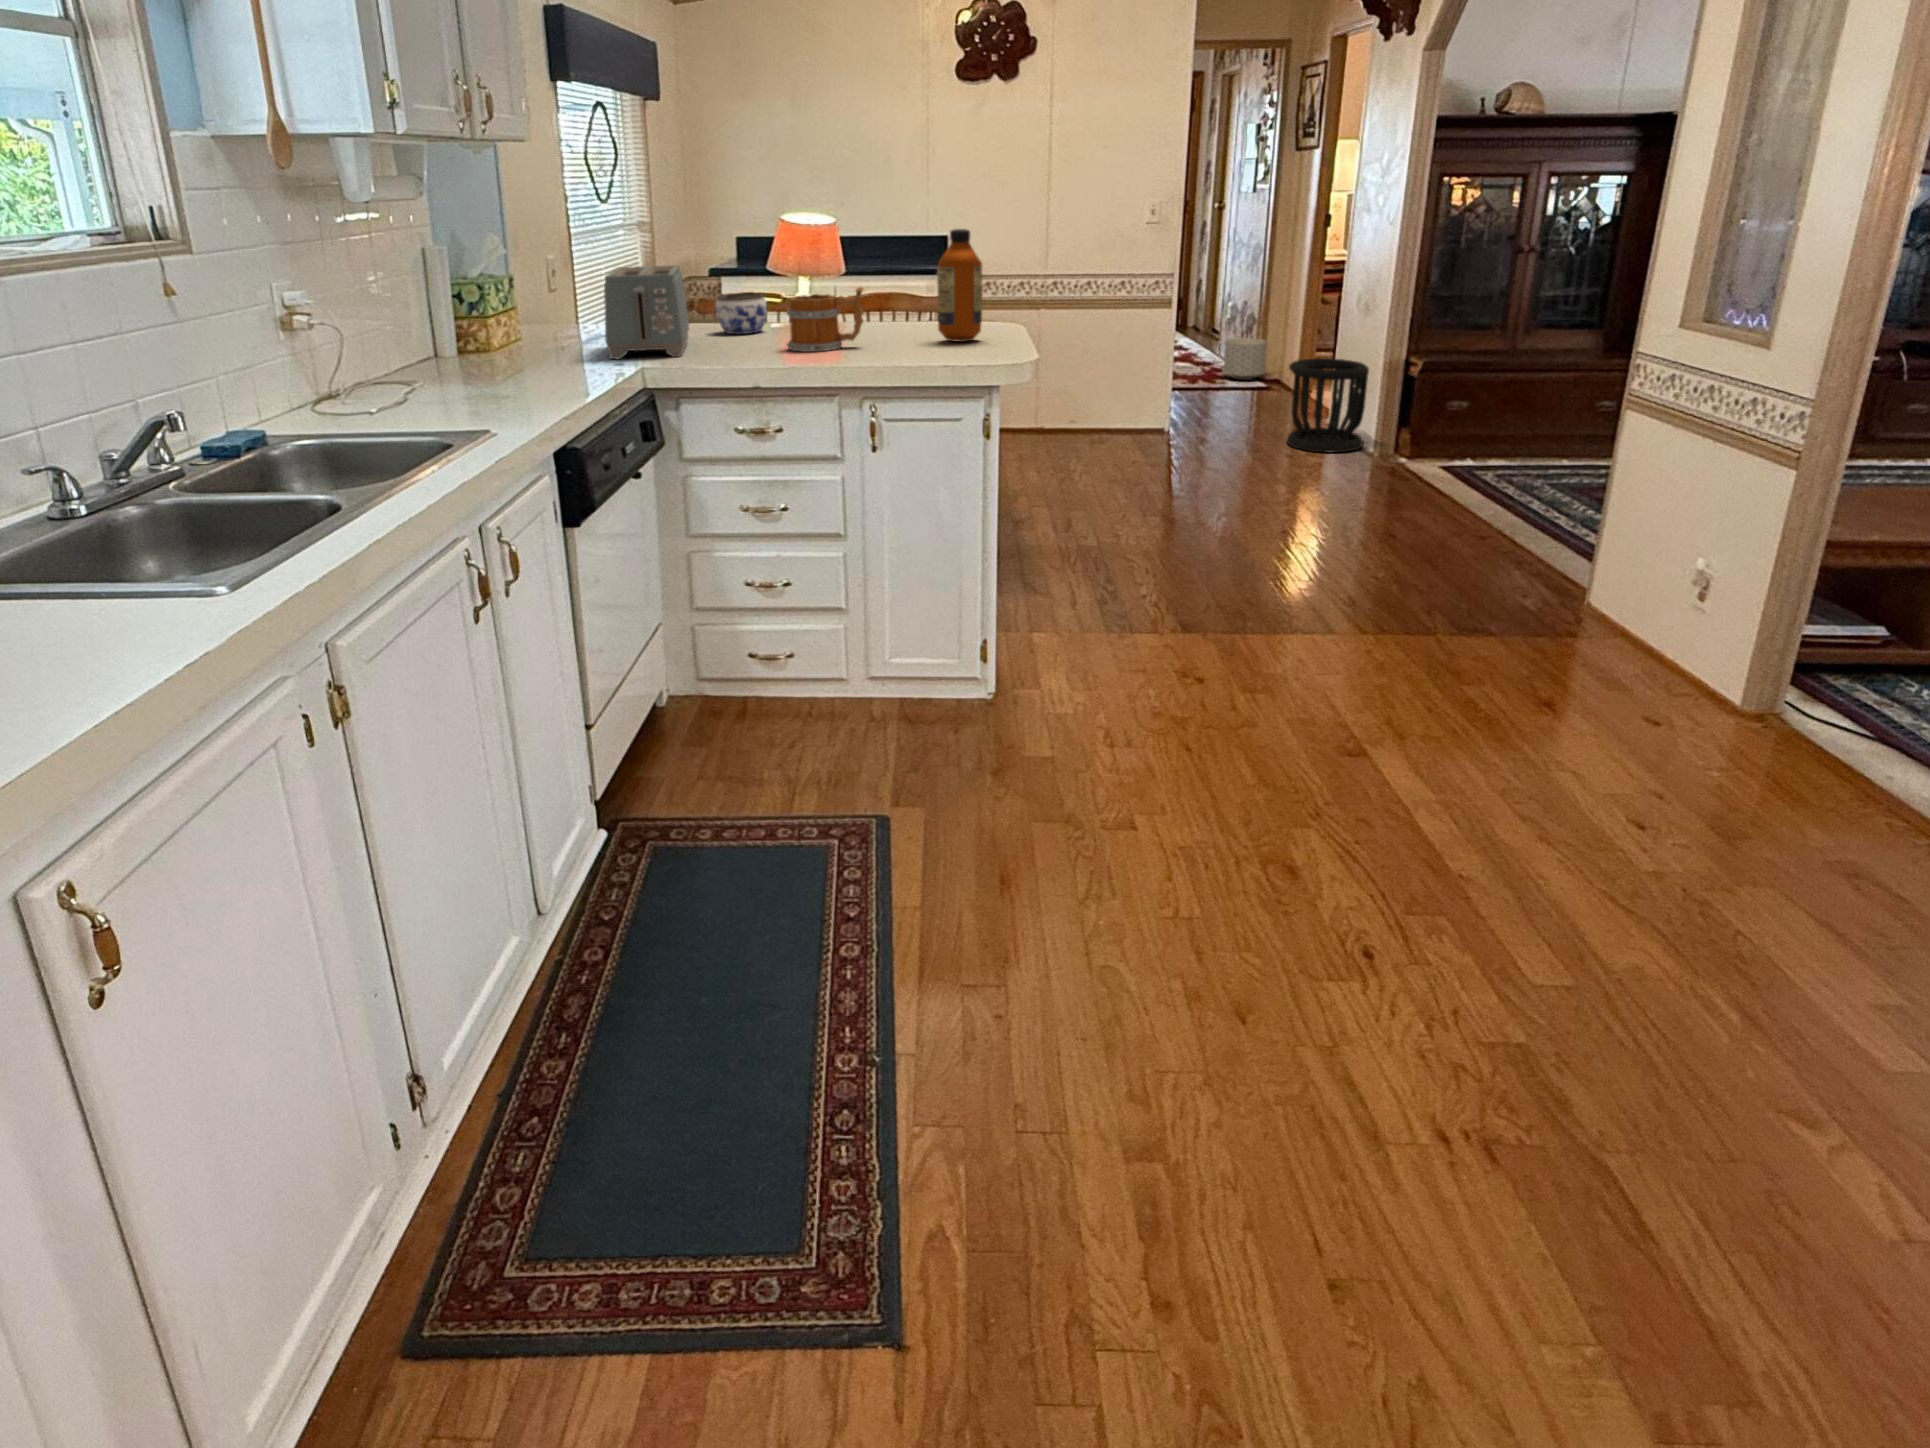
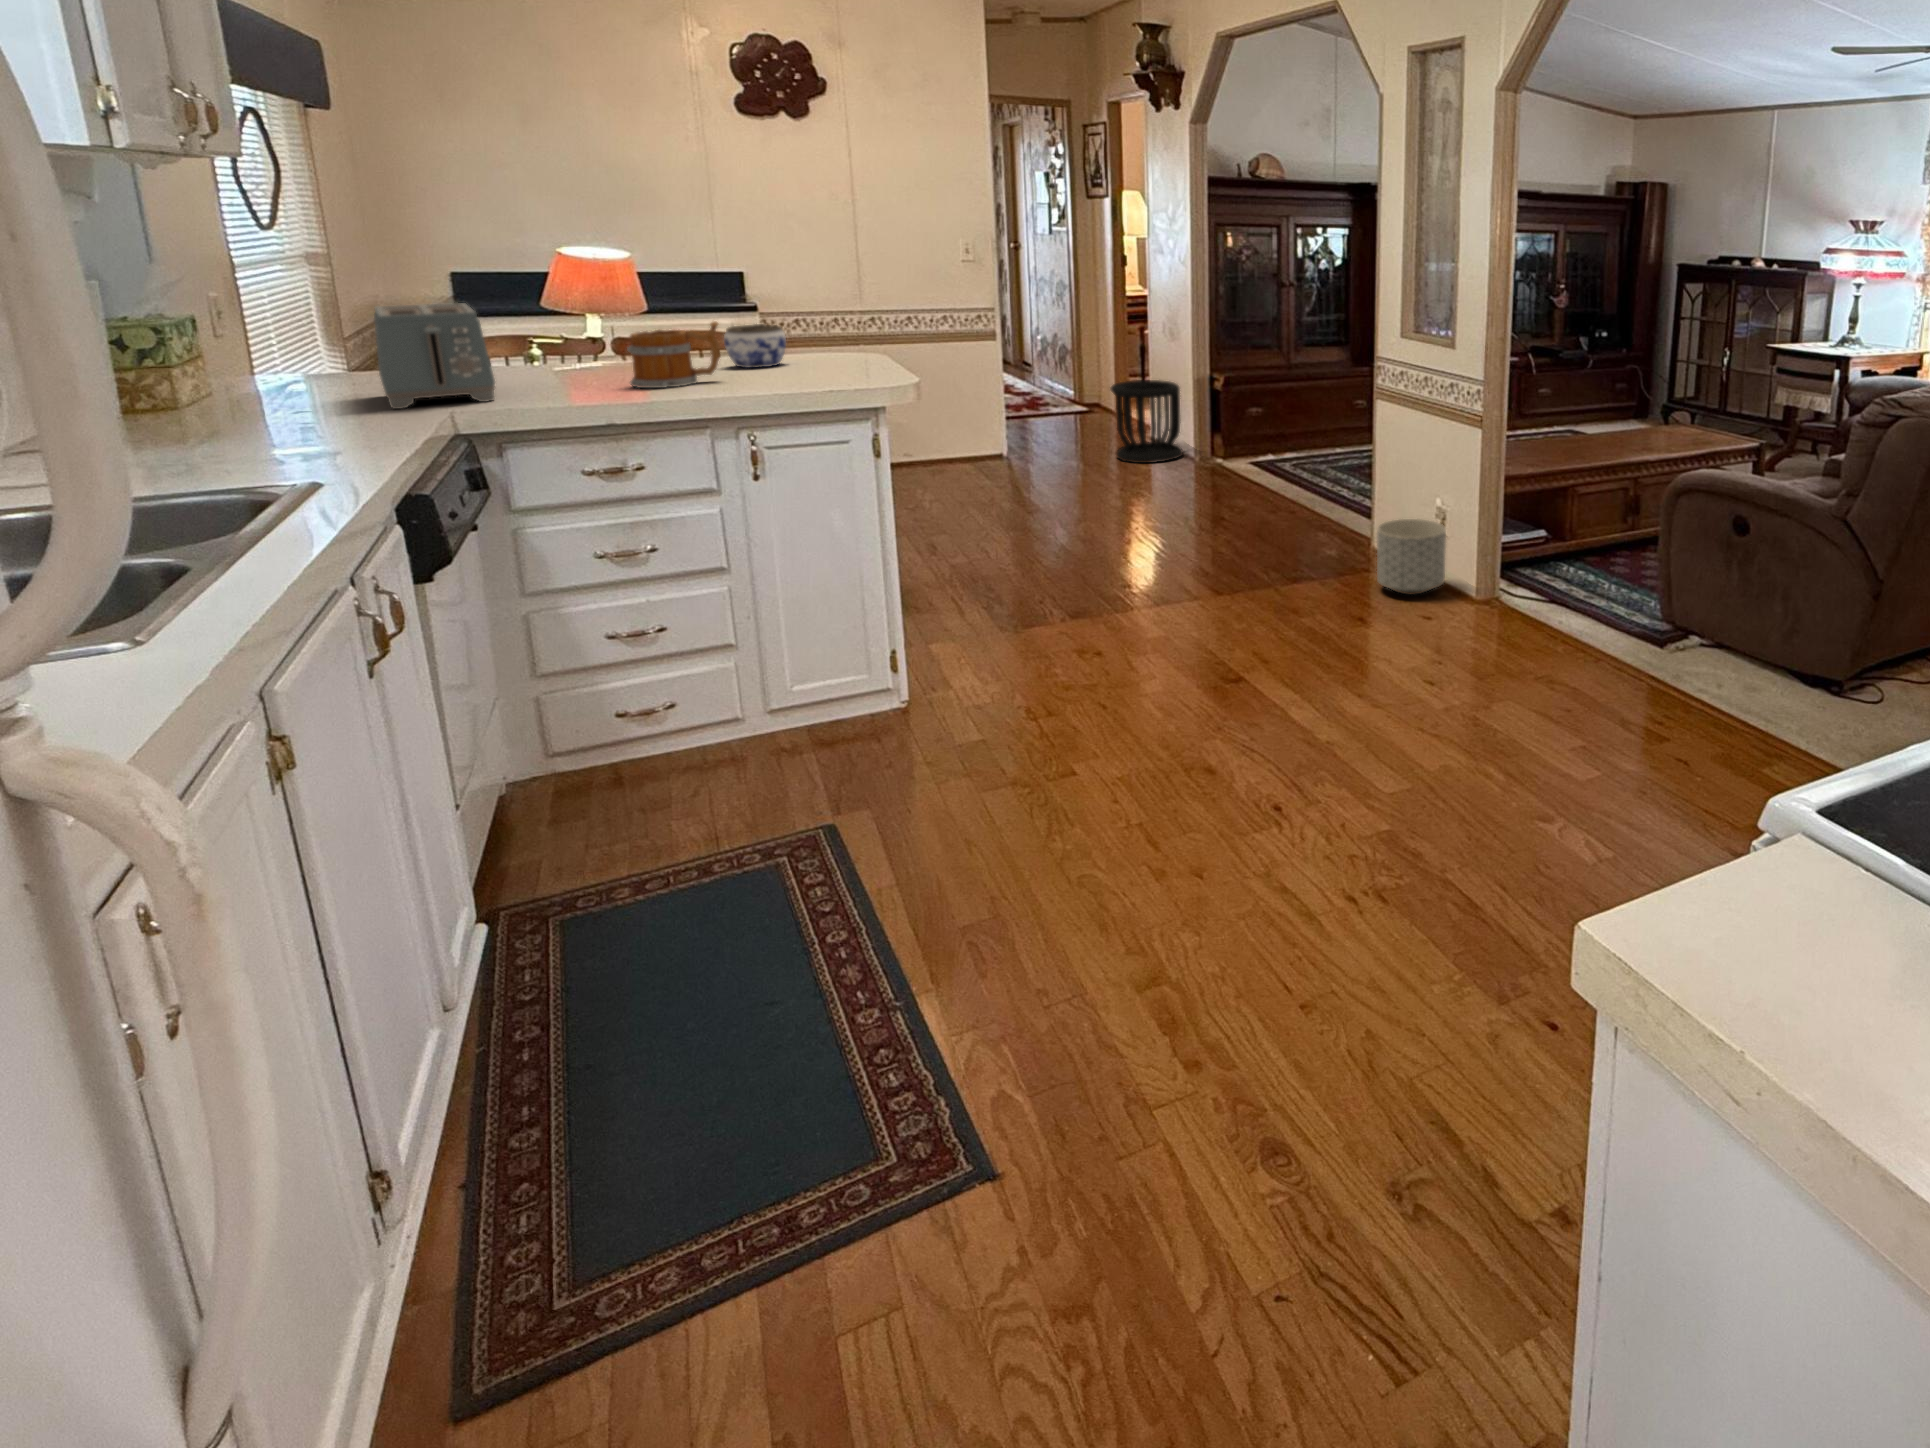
bottle: present [937,229,982,342] -> none [798,265,851,371]
jar: present [715,292,767,334] -> present [724,324,786,368]
planter: present [1224,338,1267,380] -> present [1377,519,1446,595]

